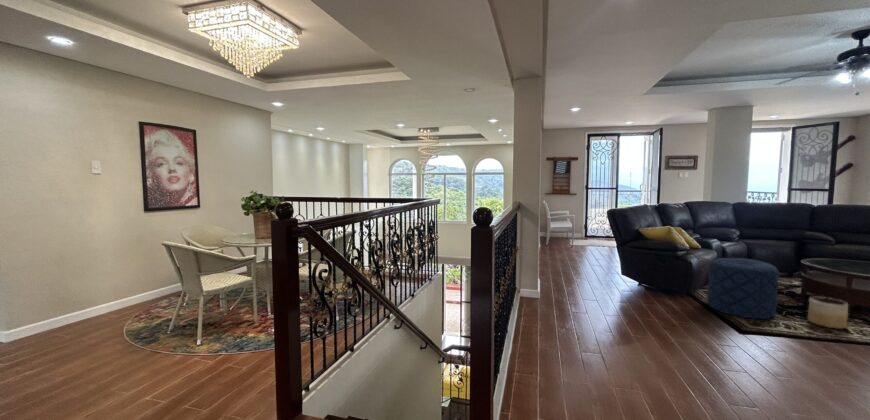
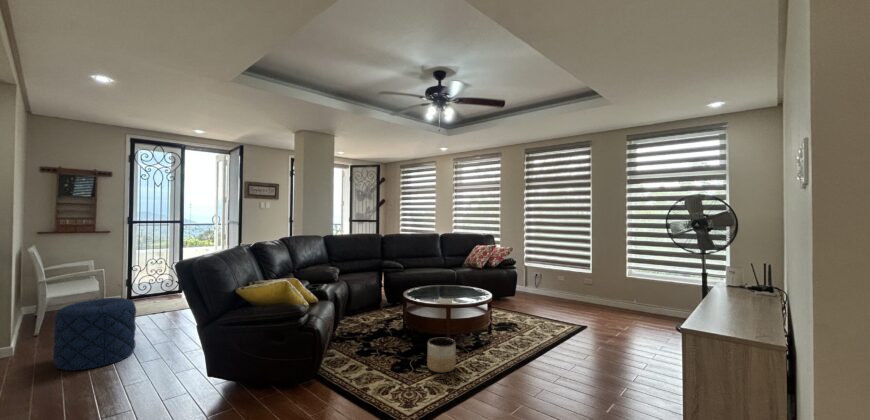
pouf: present [707,258,779,319] -> present [53,298,136,371]

